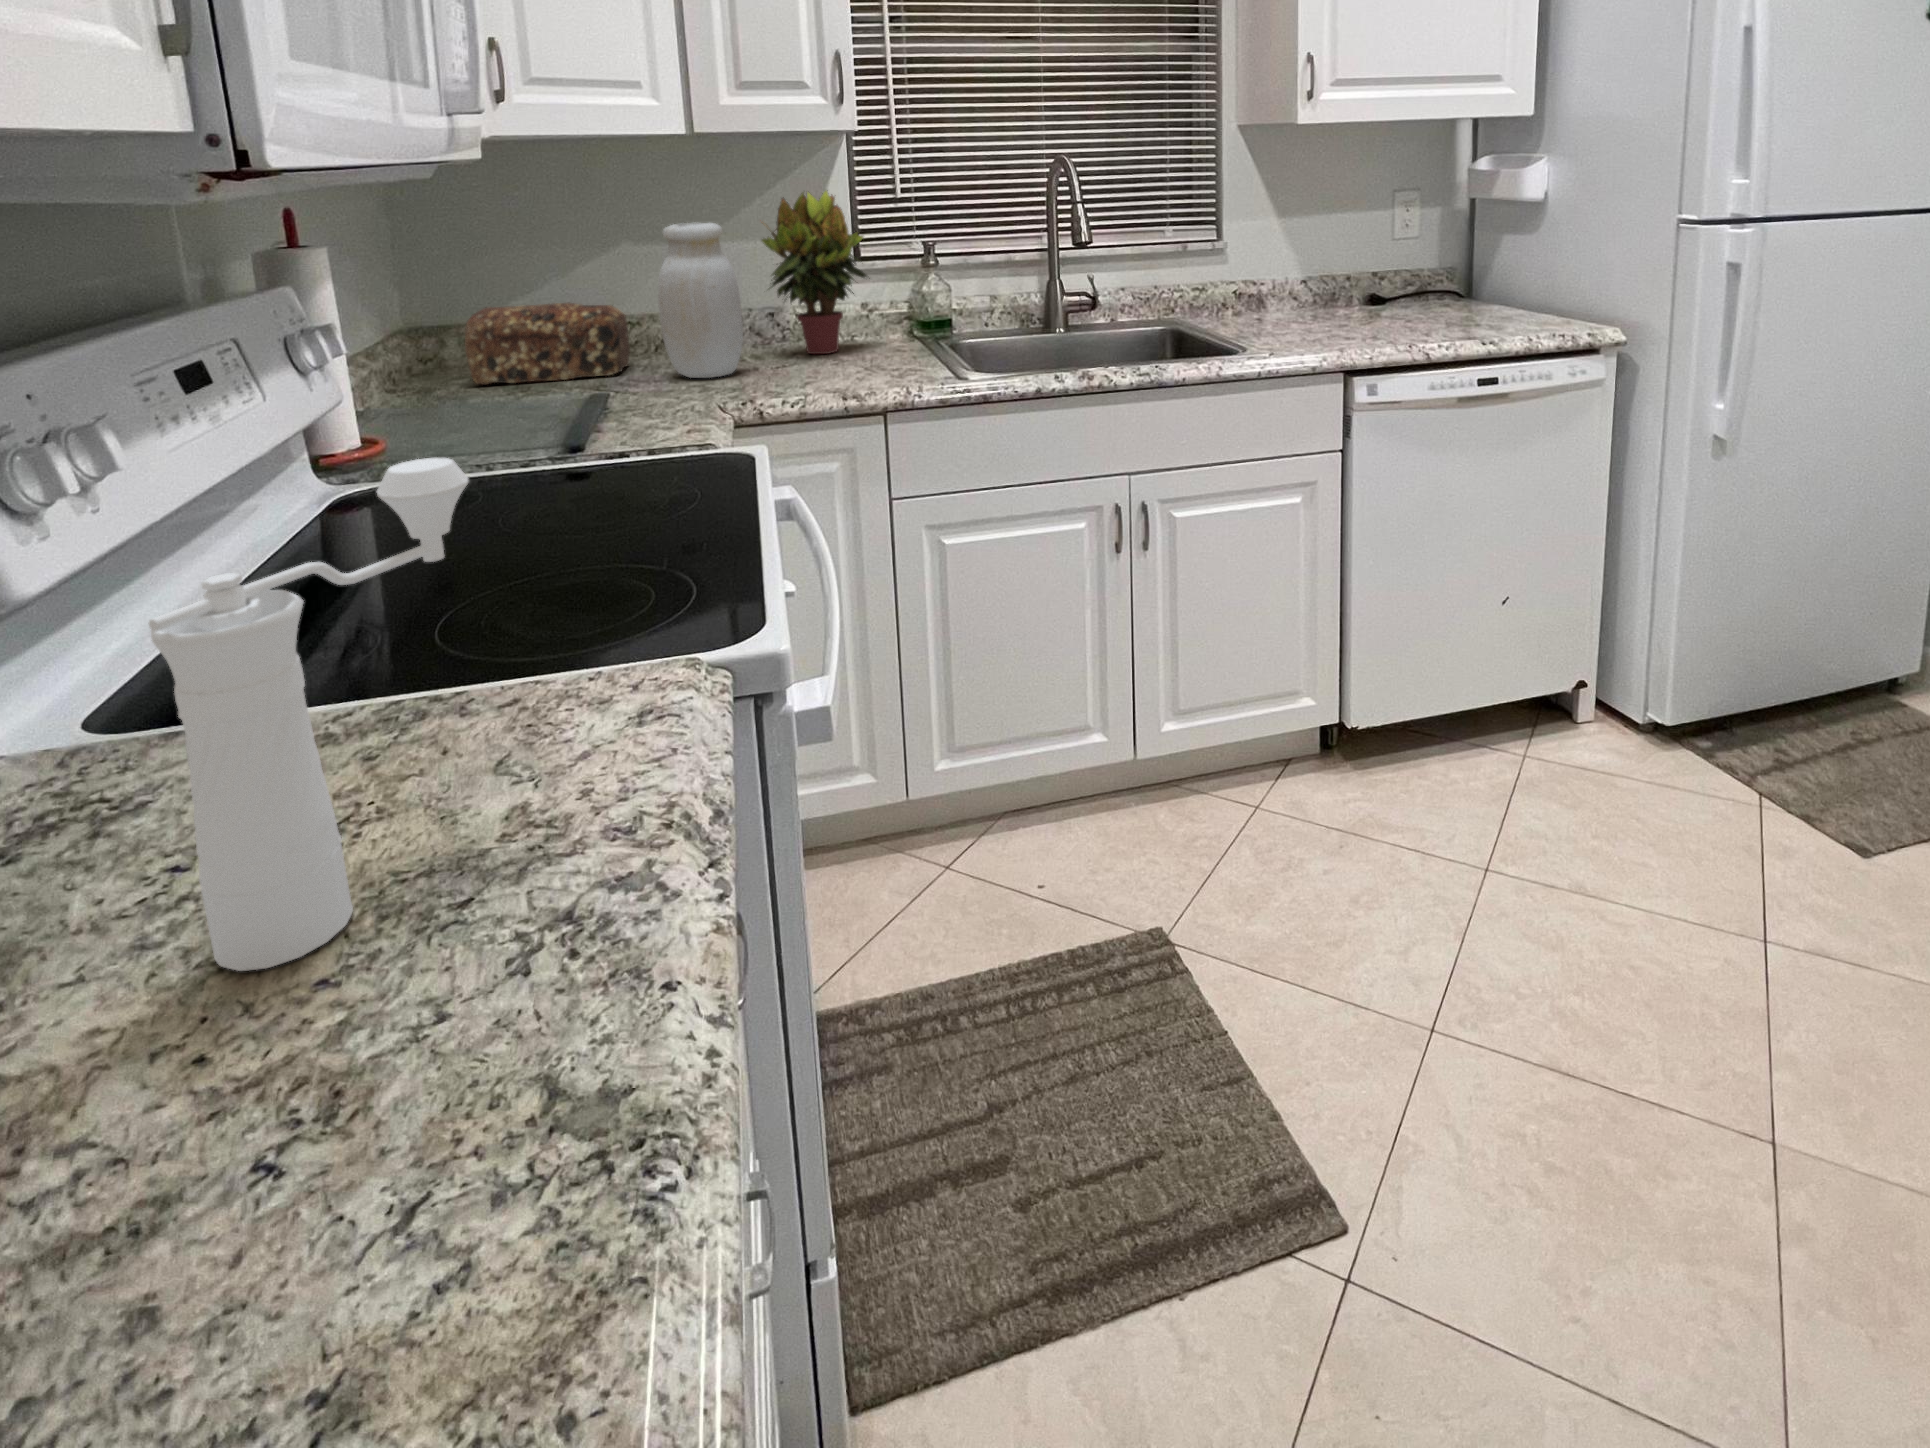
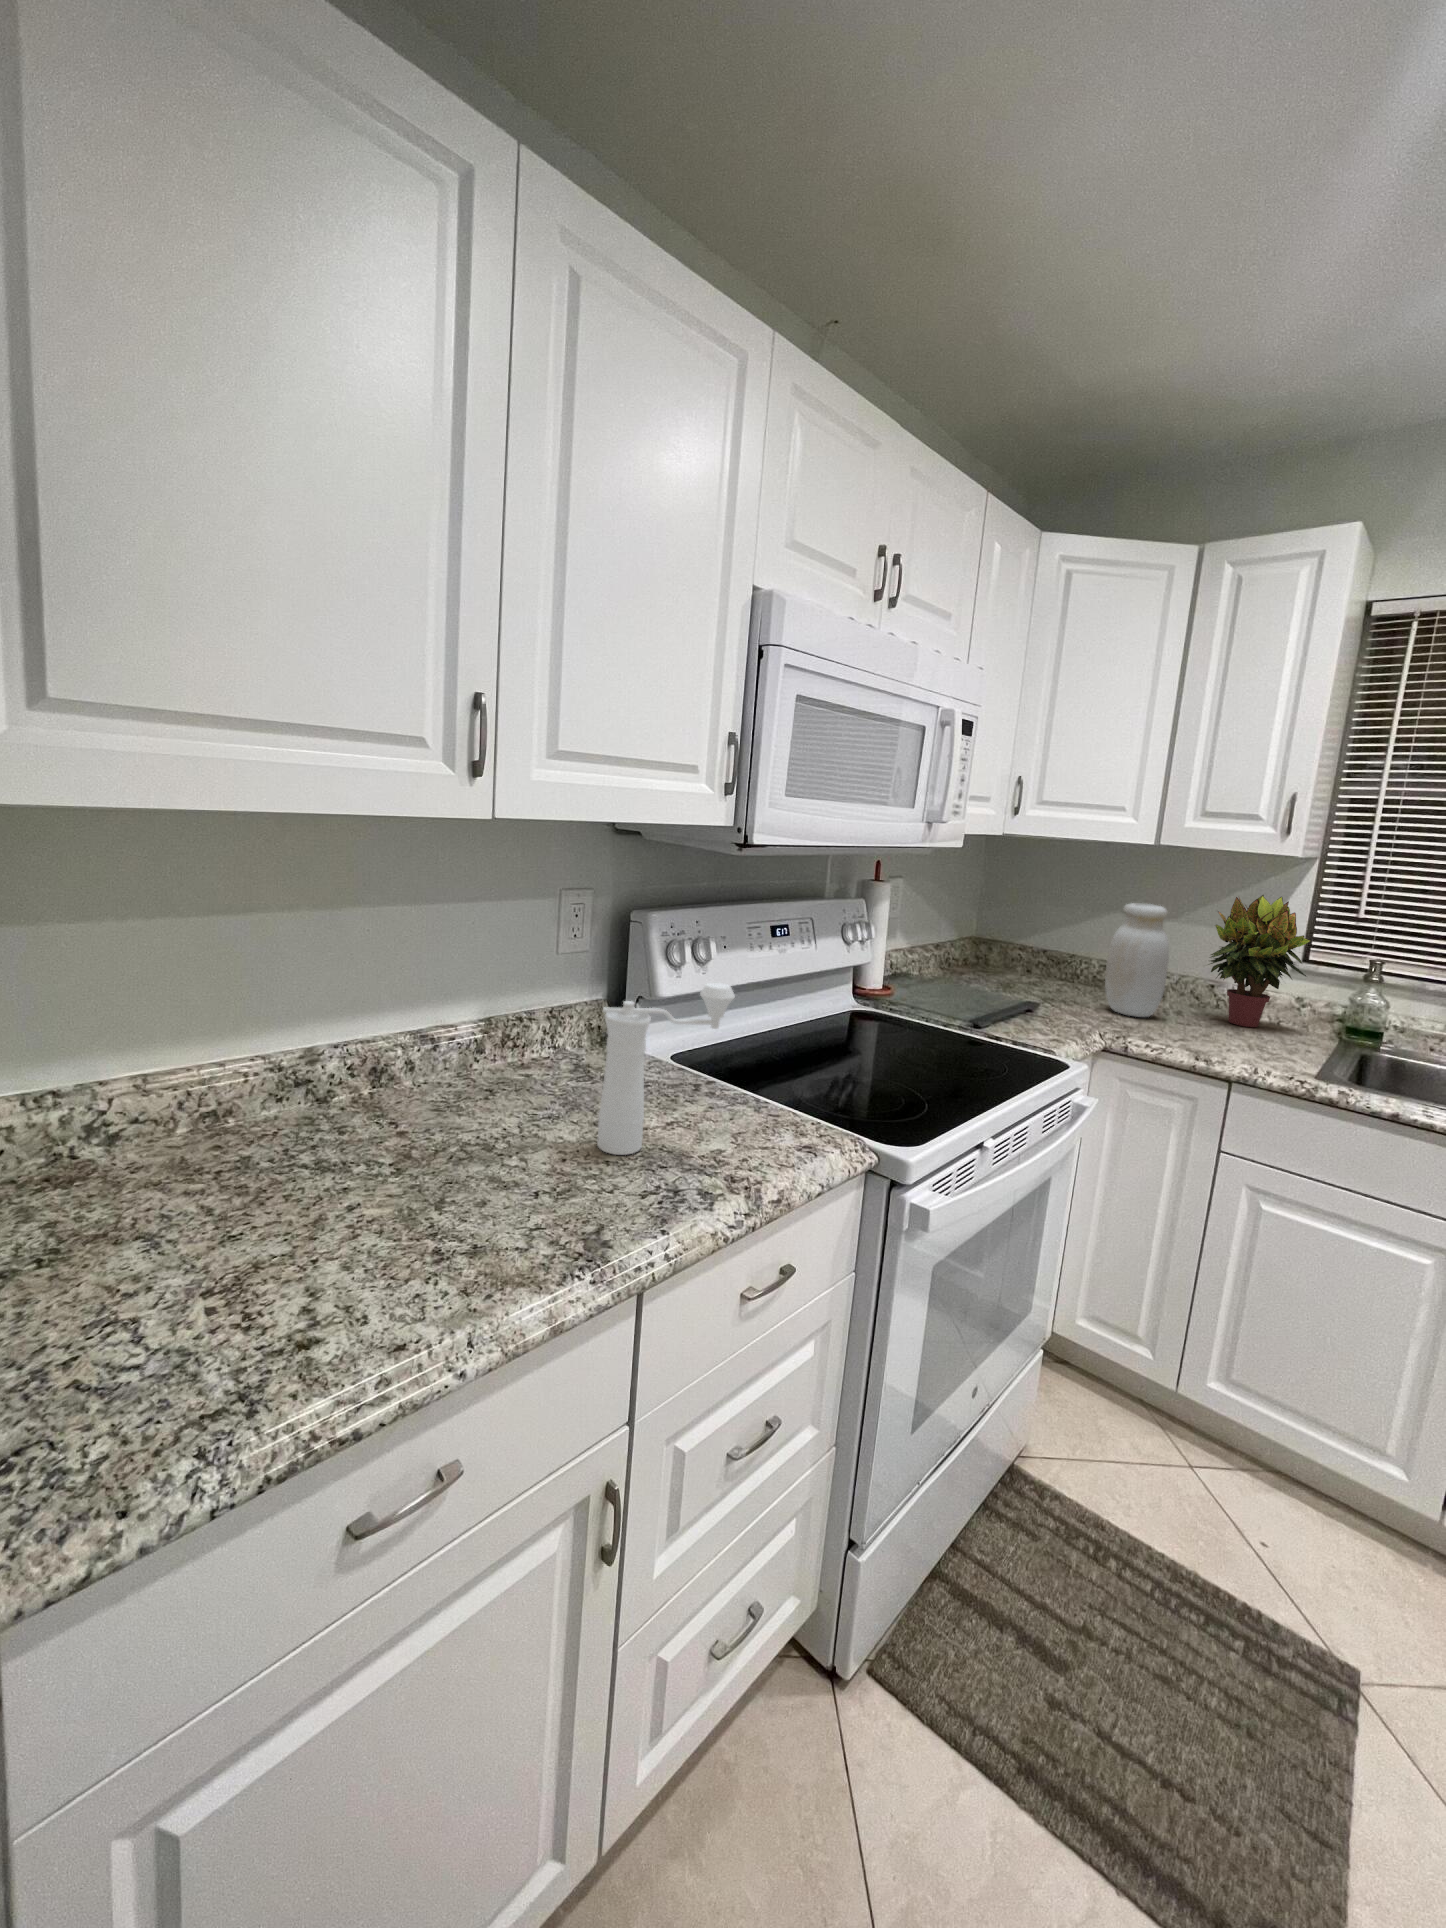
bread loaf: present [465,303,629,385] -> none [991,933,1099,995]

